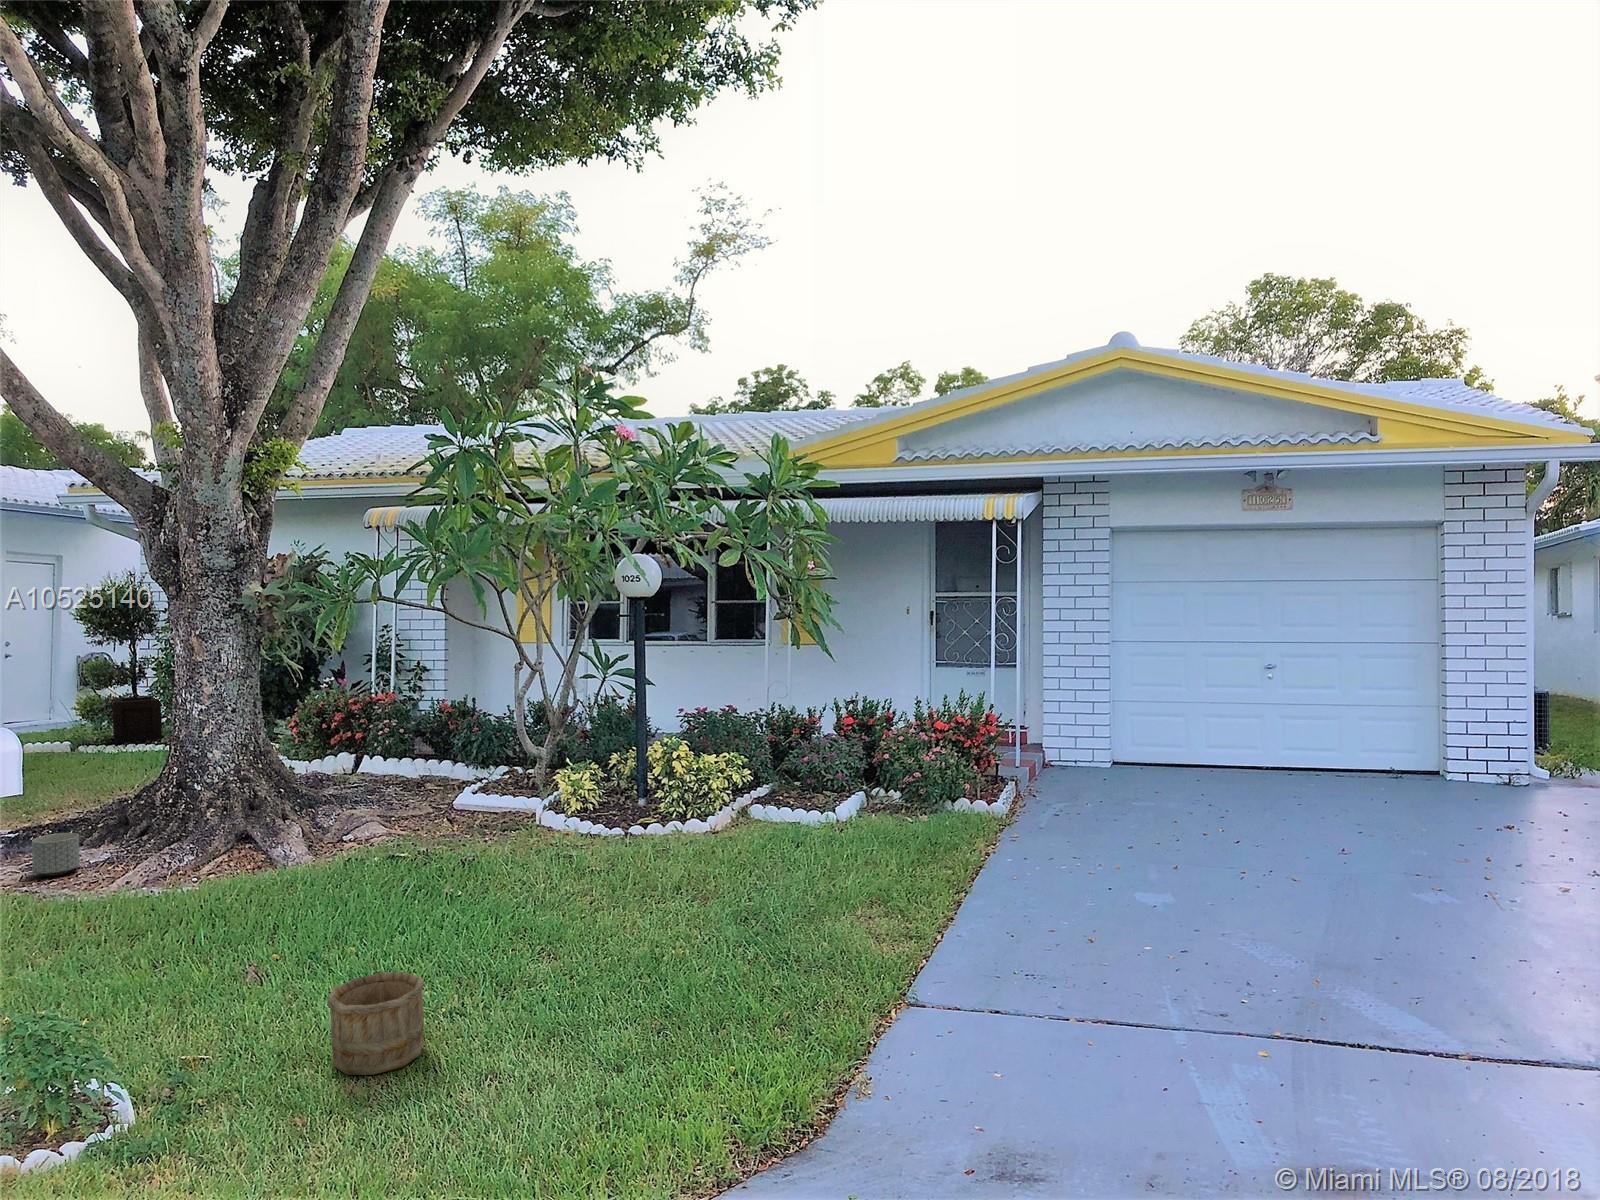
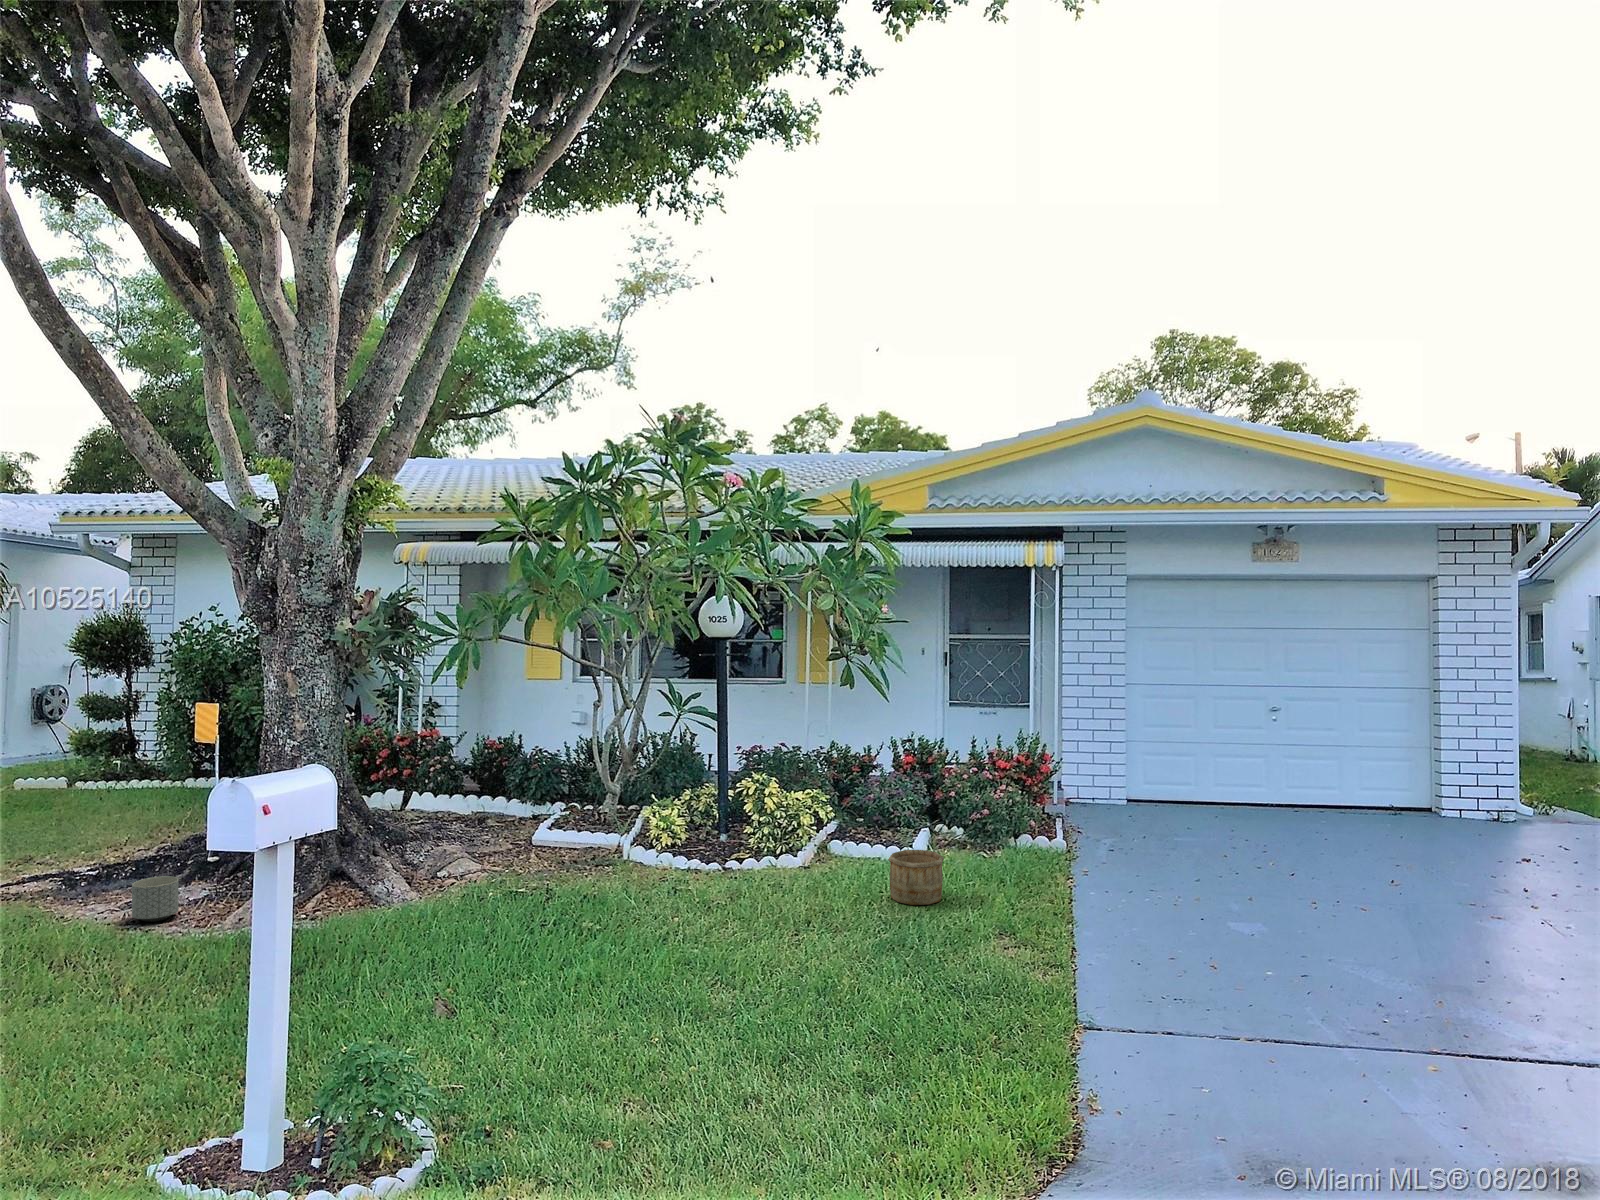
wooden crate: present [113,696,162,743] -> none [96,729,151,779]
wooden bucket: present [327,972,424,1075] -> present [888,850,944,905]

